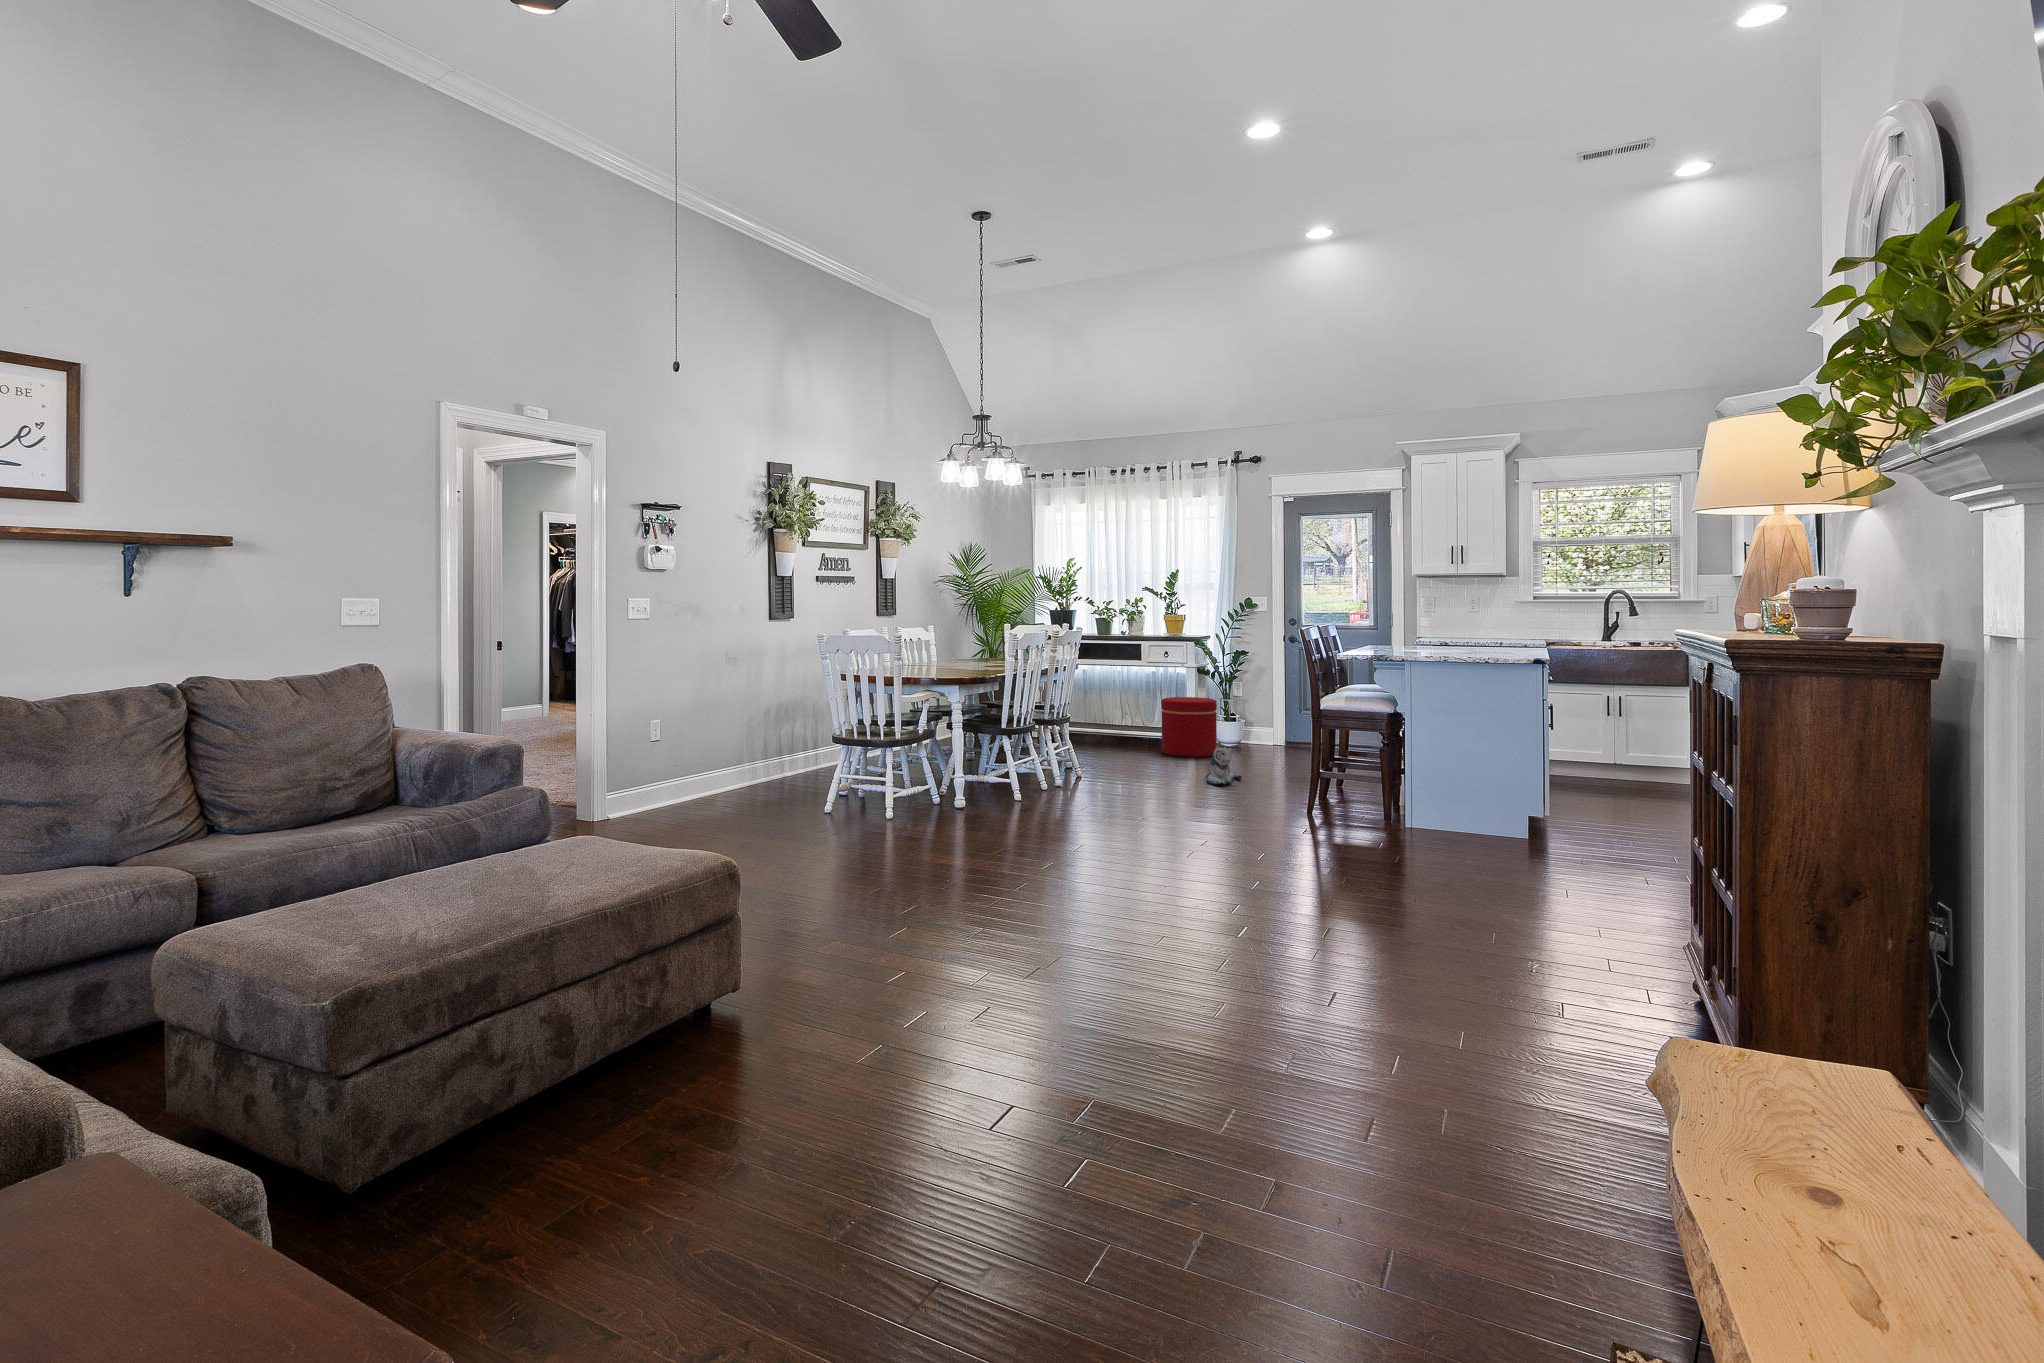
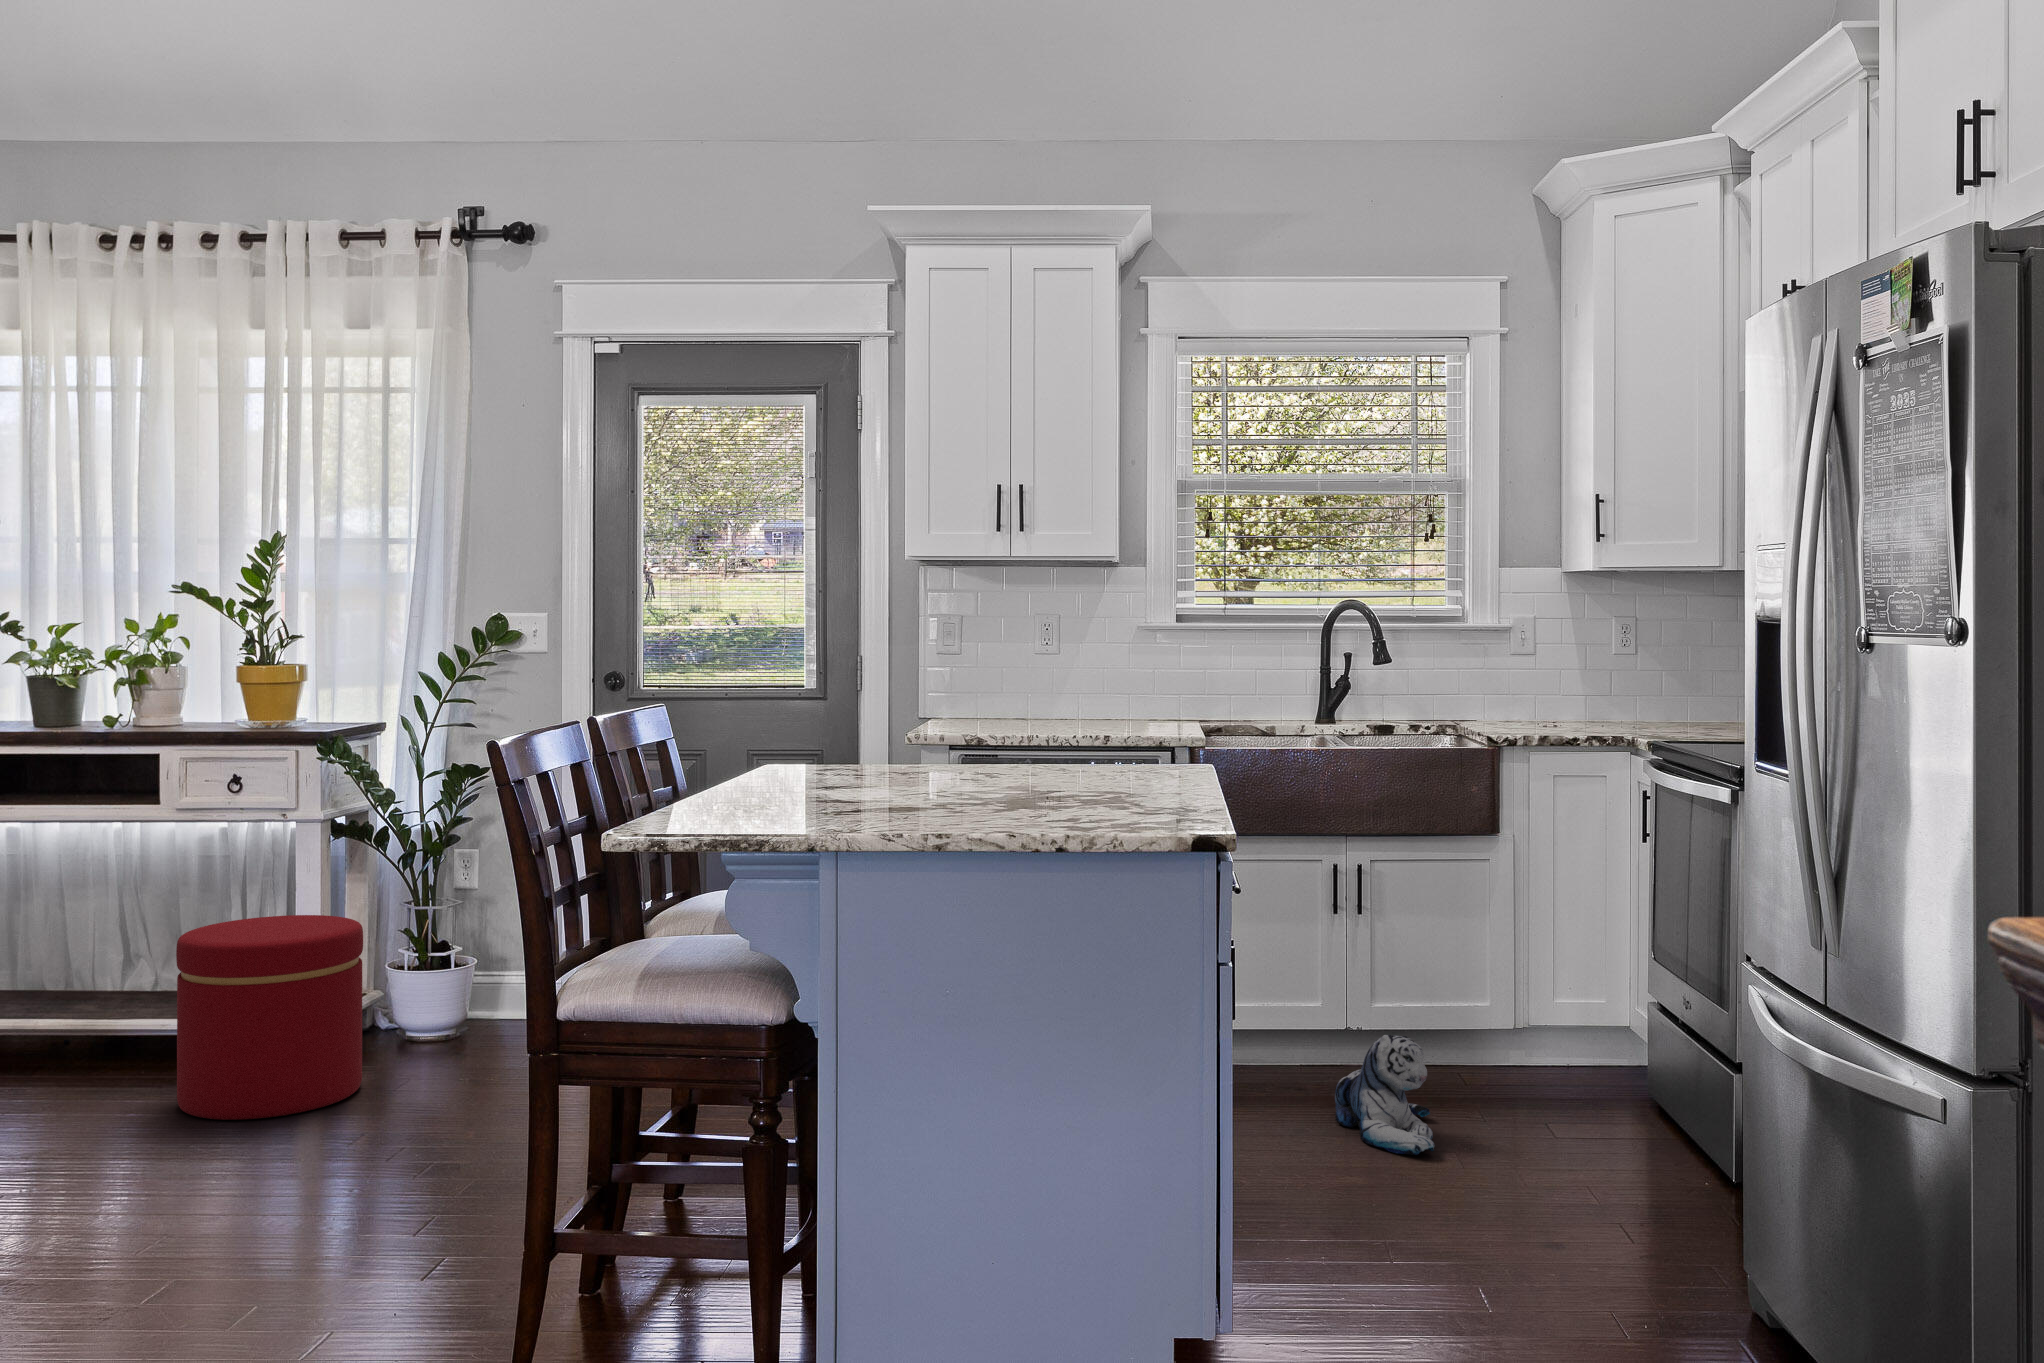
plush toy: present [1206,746,1242,785] -> present [1335,1035,1434,1155]

